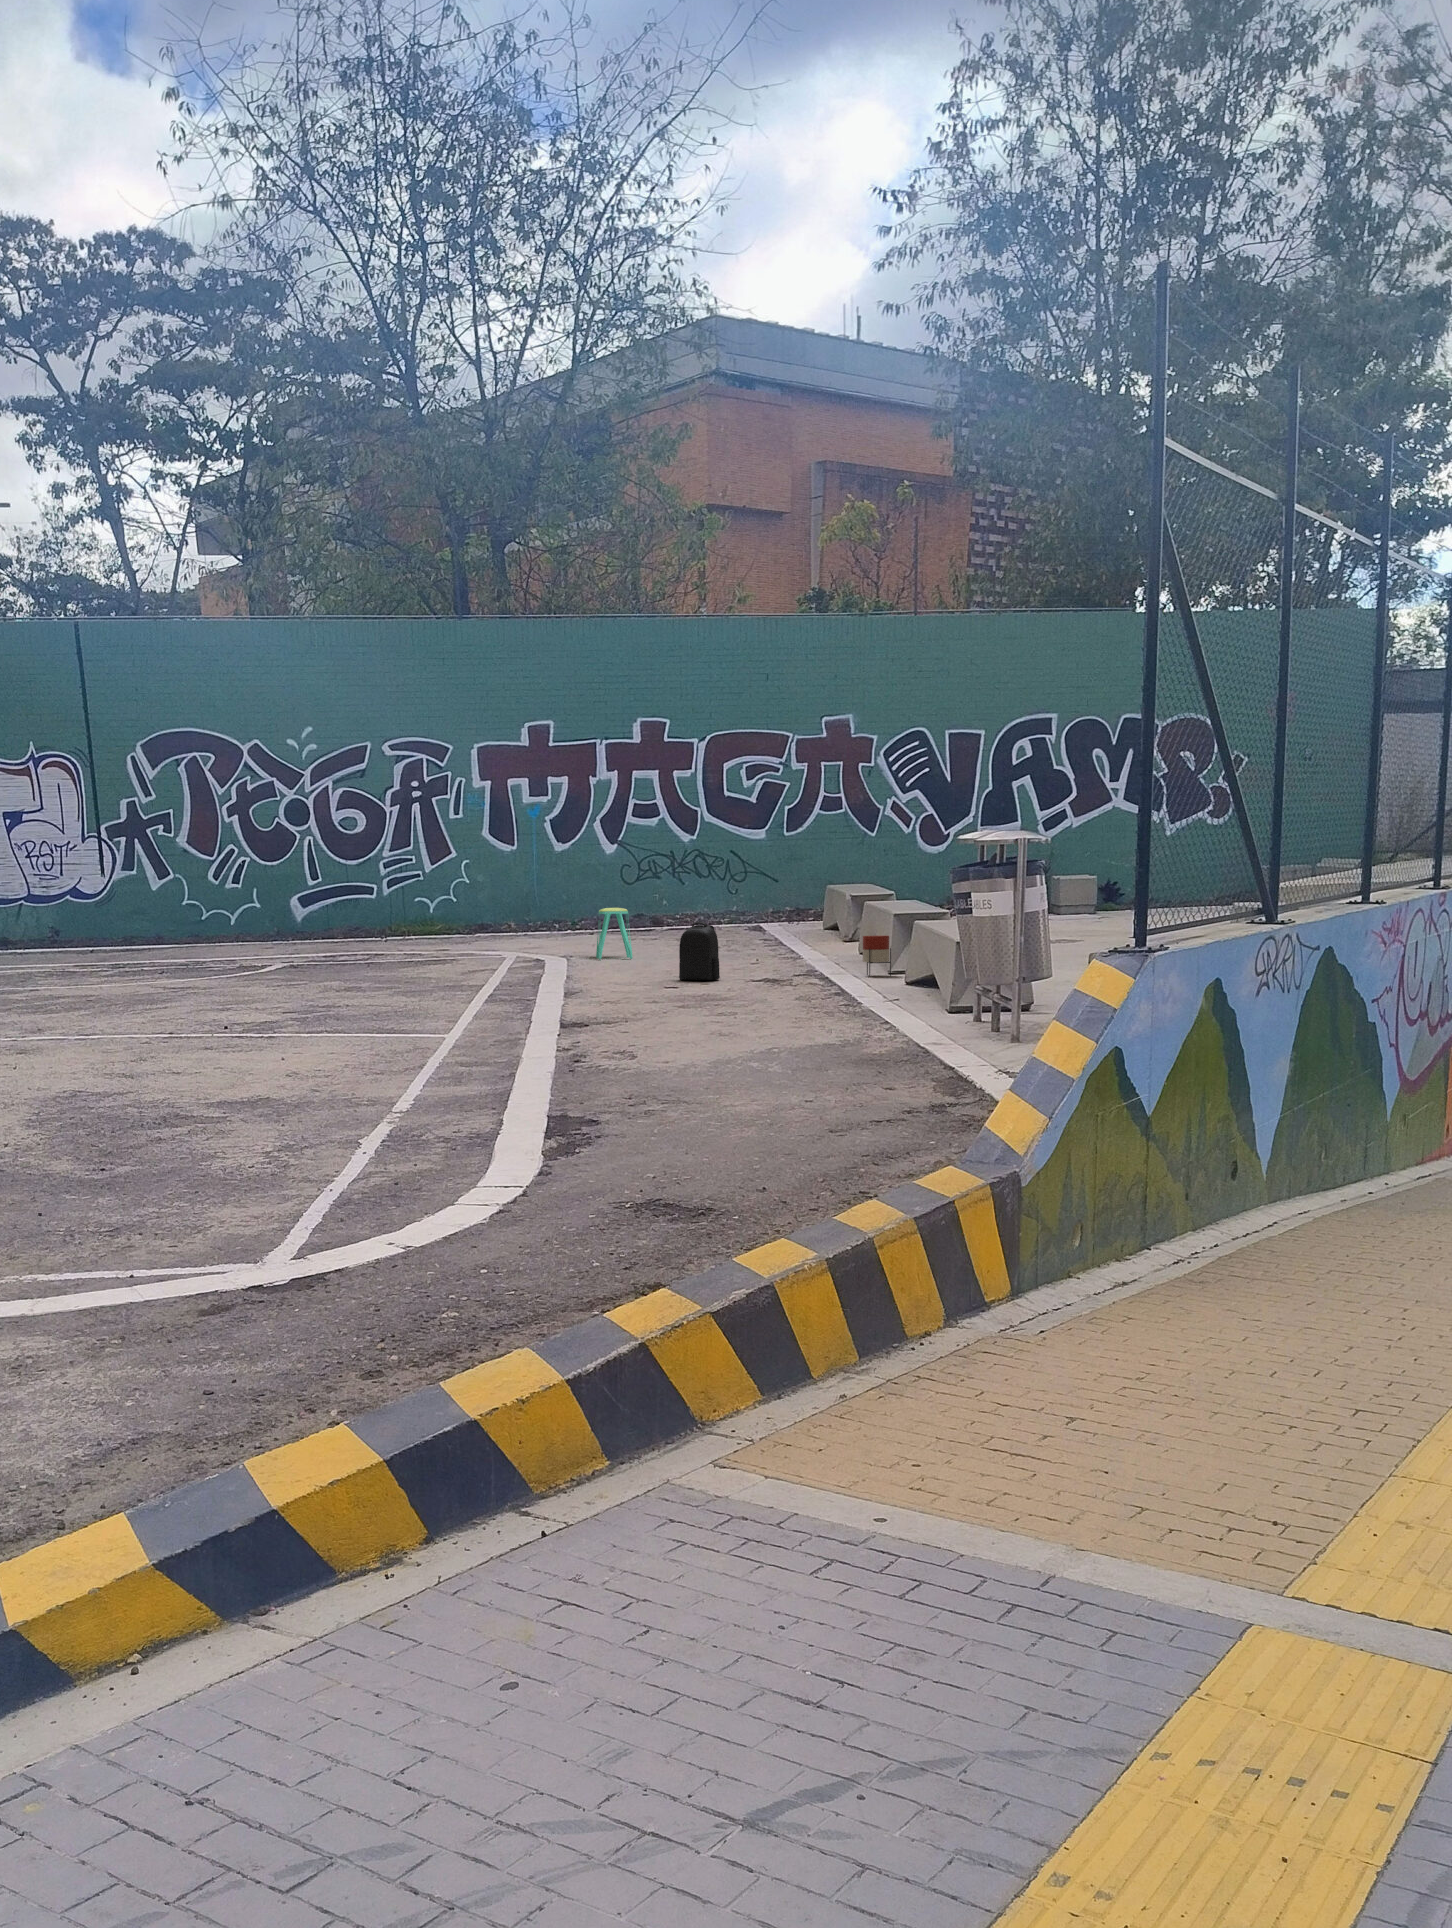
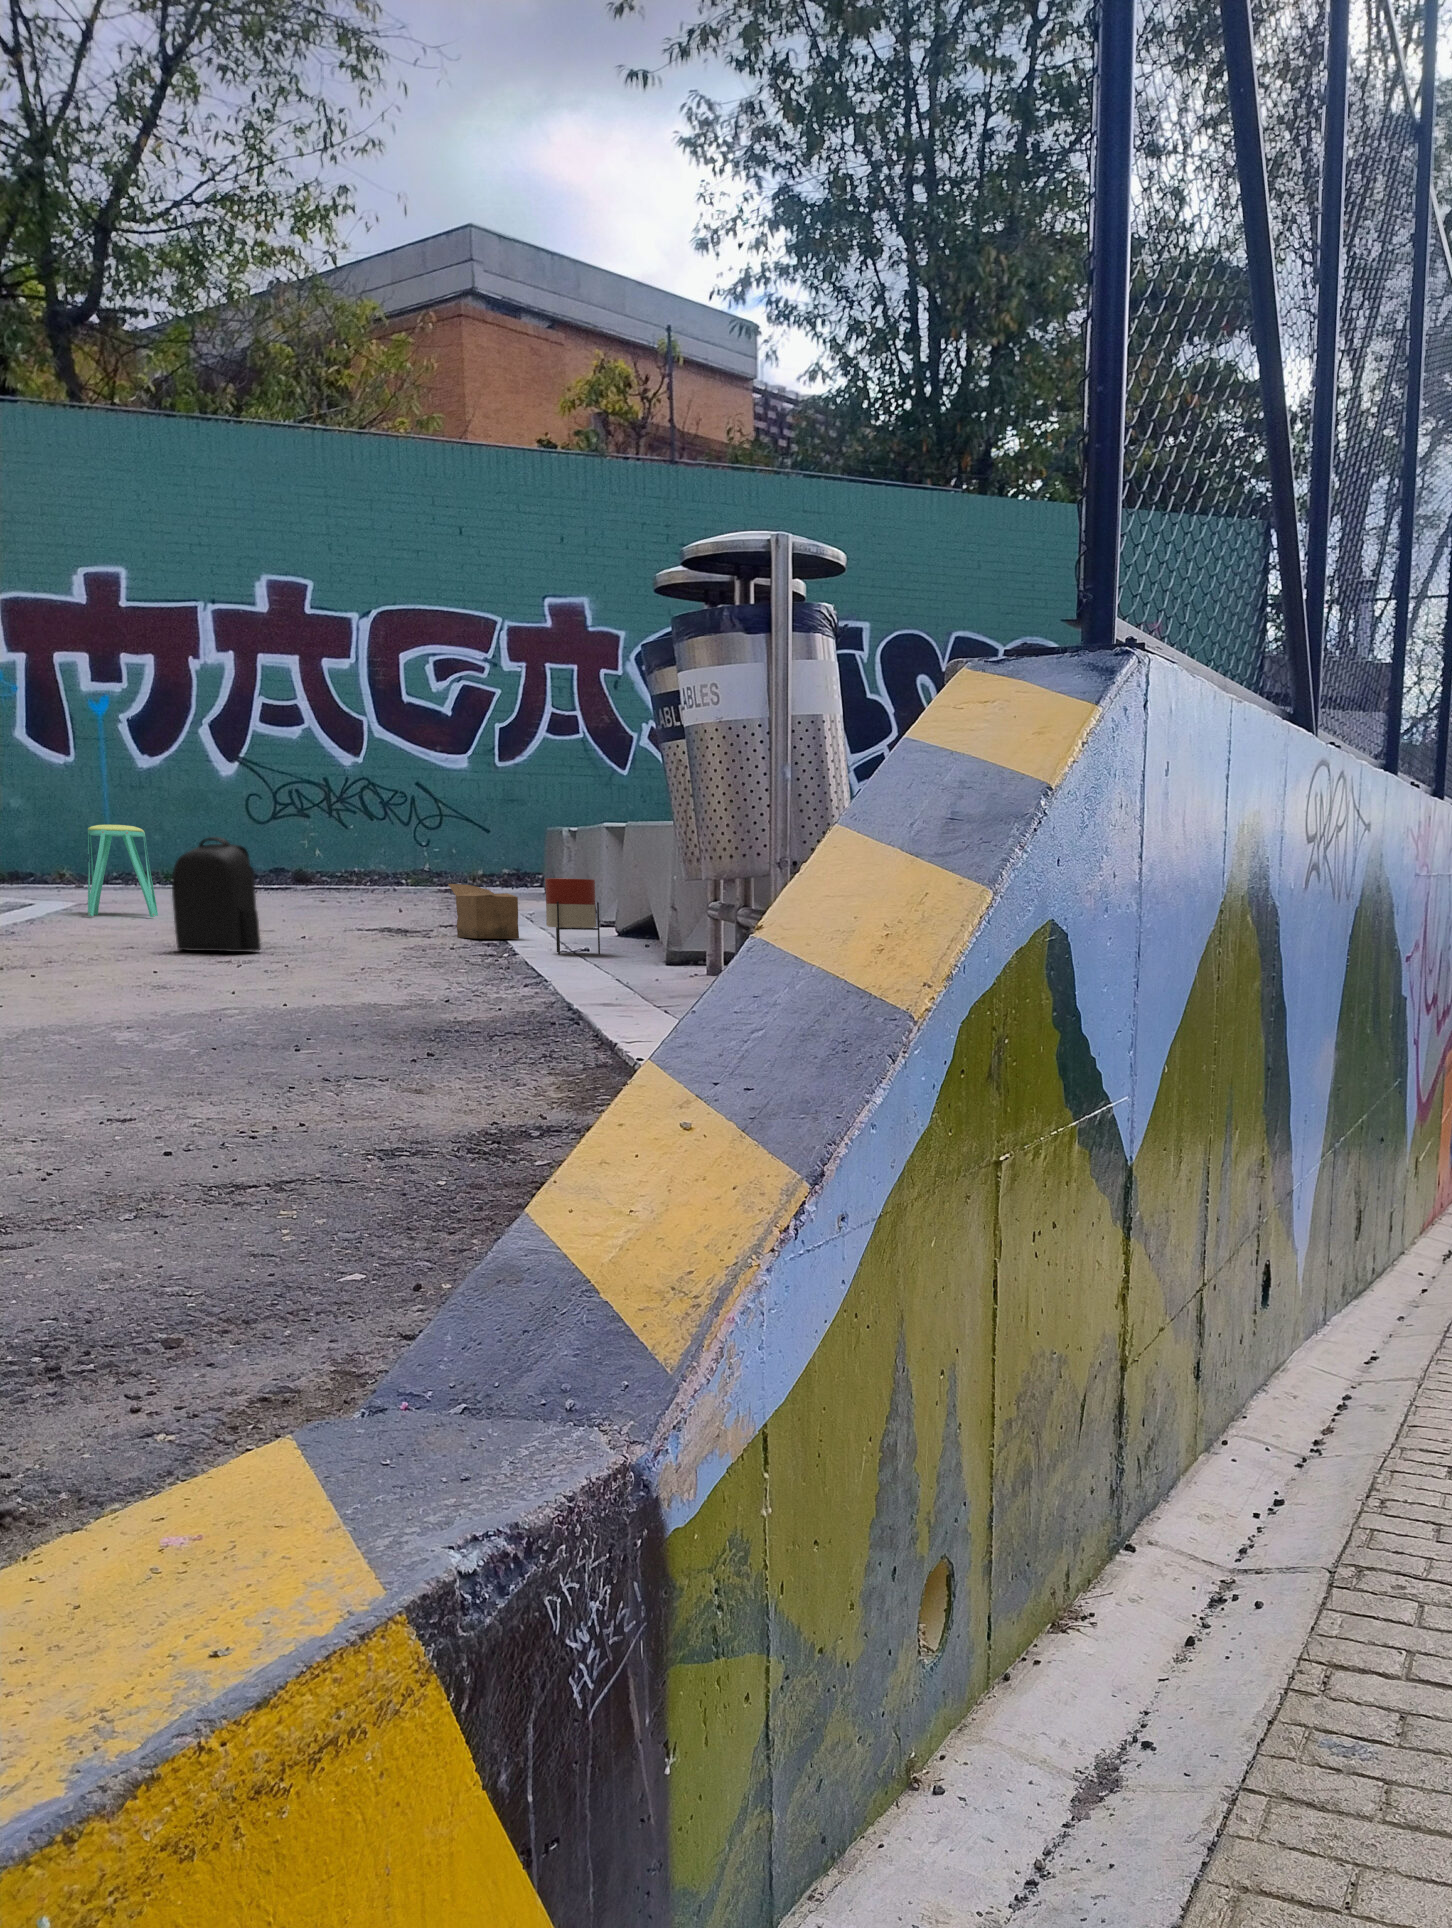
cardboard box: none [801,937,841,968] -> present [448,884,519,939]

